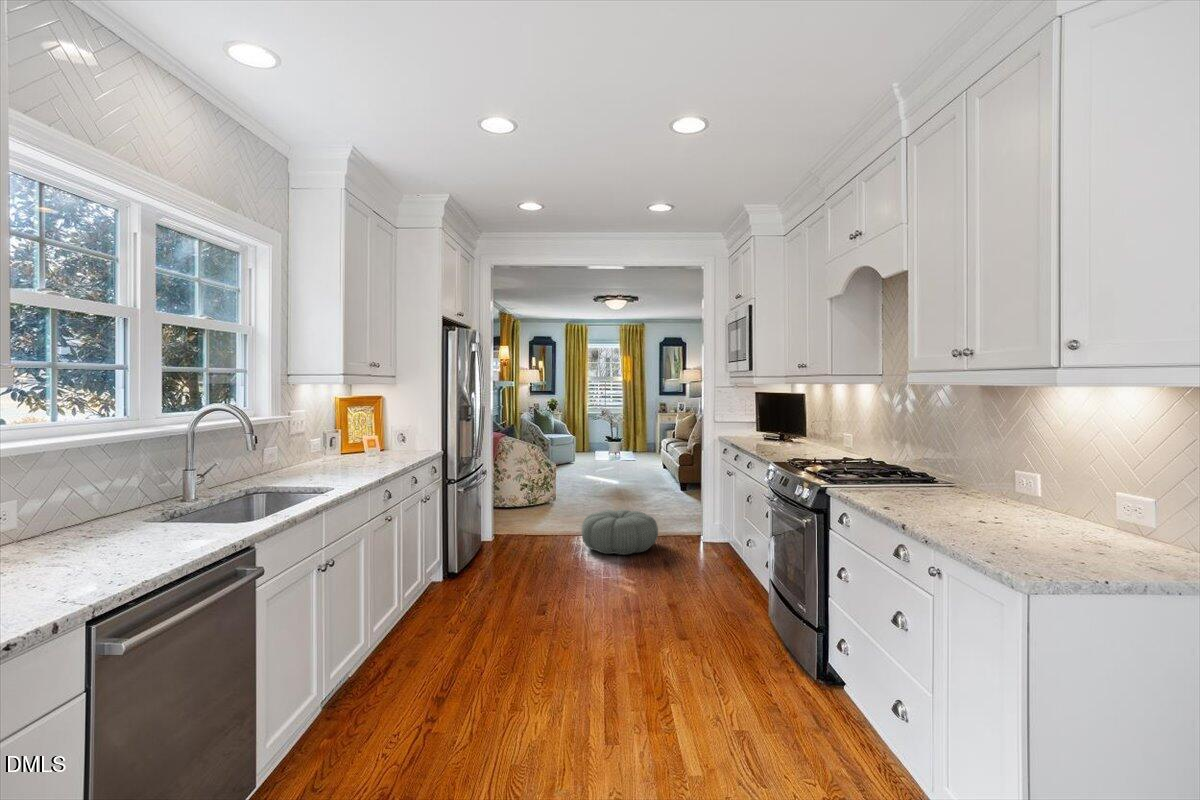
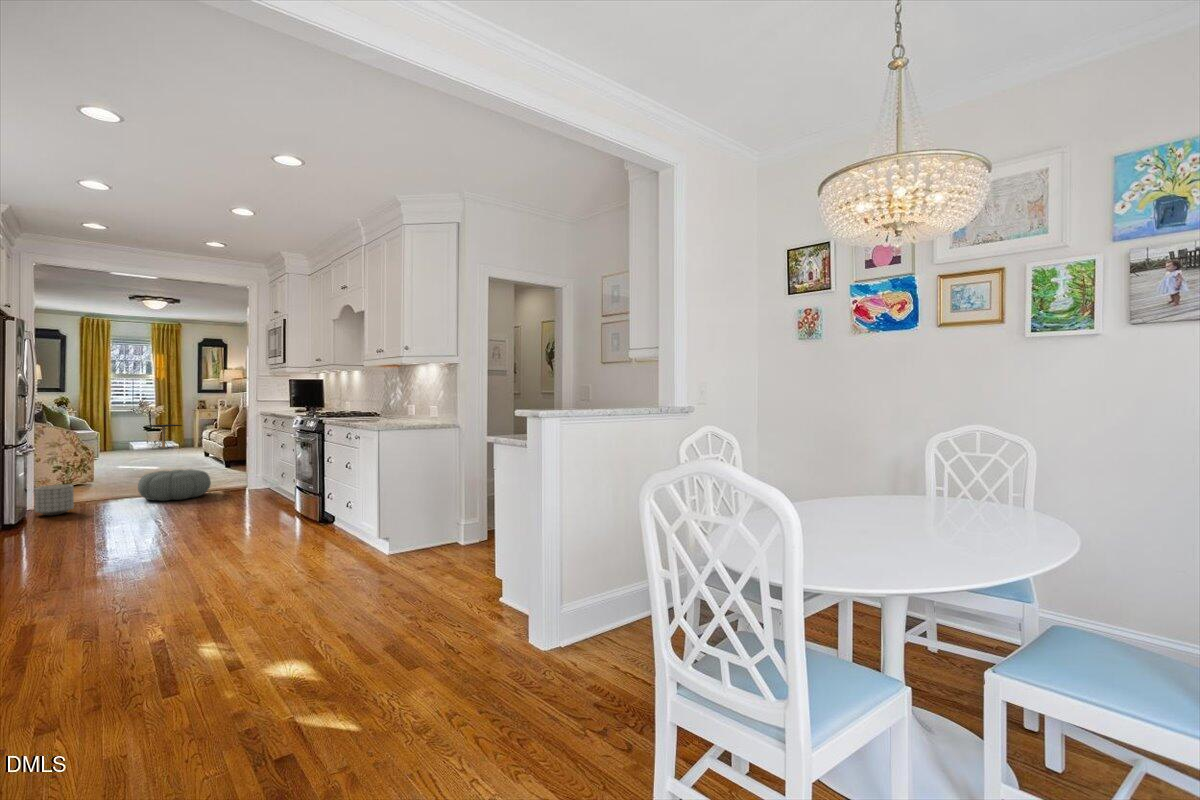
side table: none [614,427,645,452] -> present [145,424,182,448]
planter: none [481,524,516,563] -> present [34,485,74,516]

